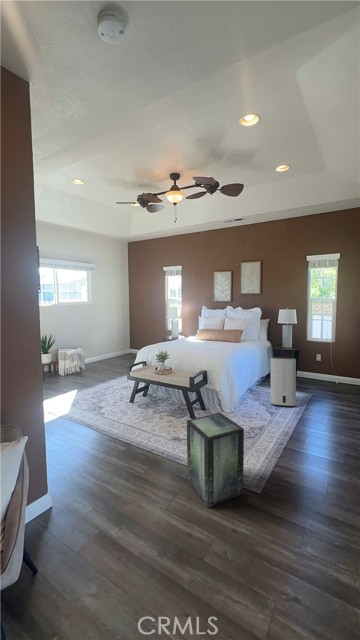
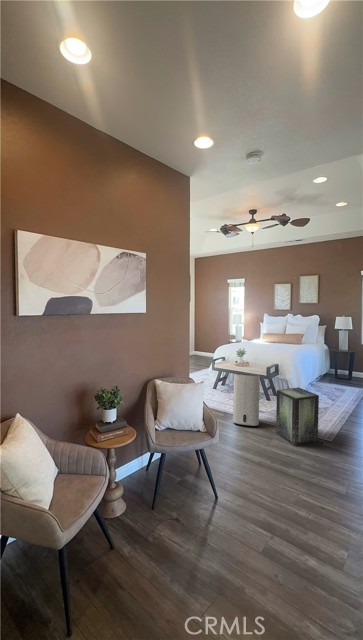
air purifier: present [270,357,296,406] -> present [233,373,260,426]

